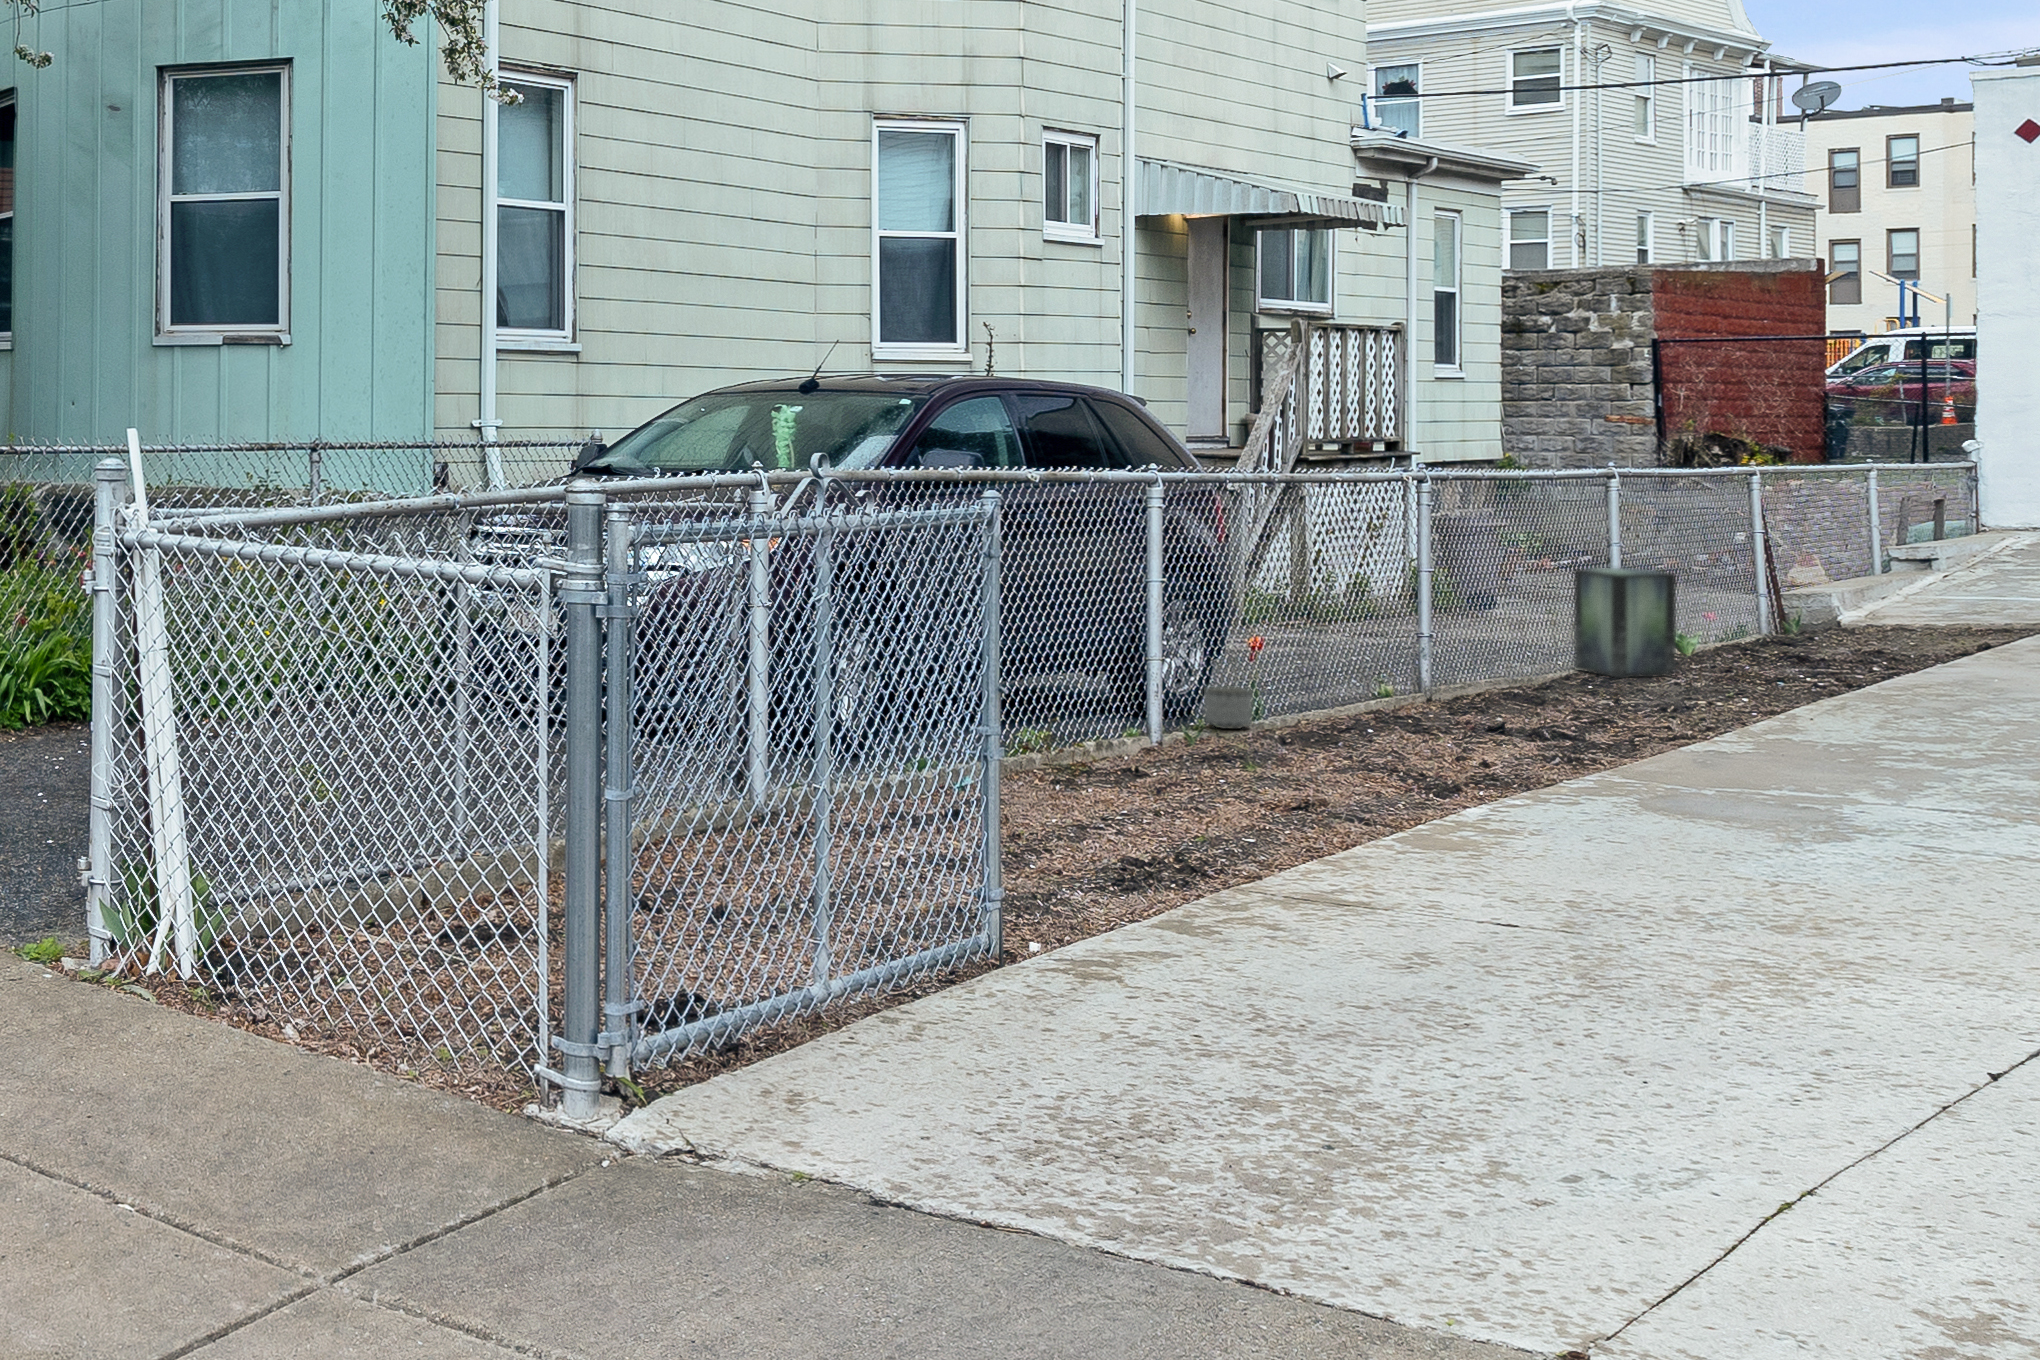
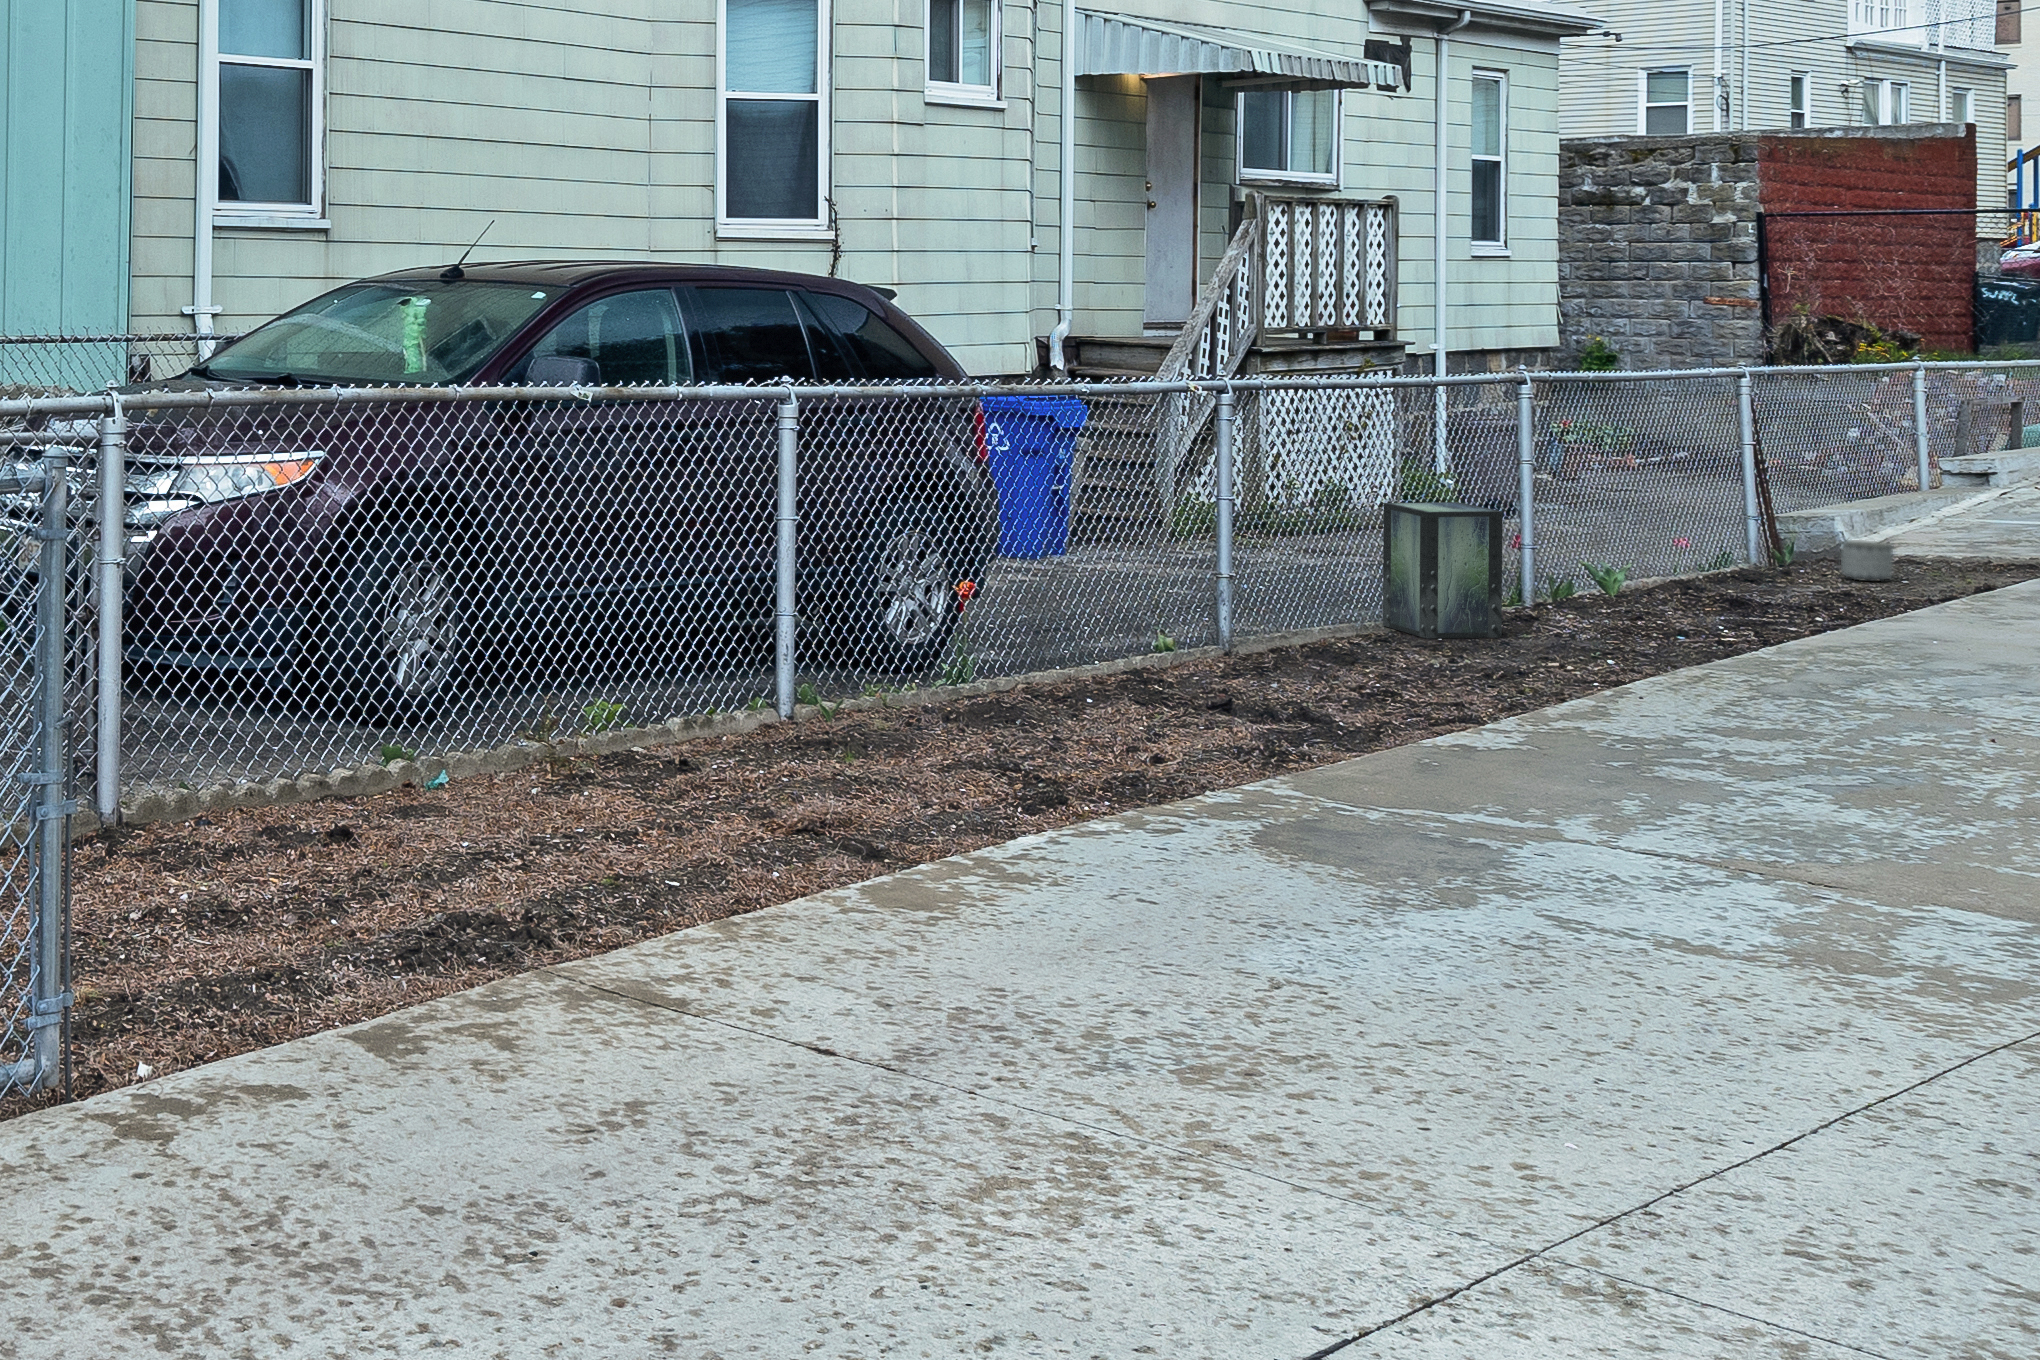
planter: present [1204,686,1253,729] -> present [1841,540,1893,581]

